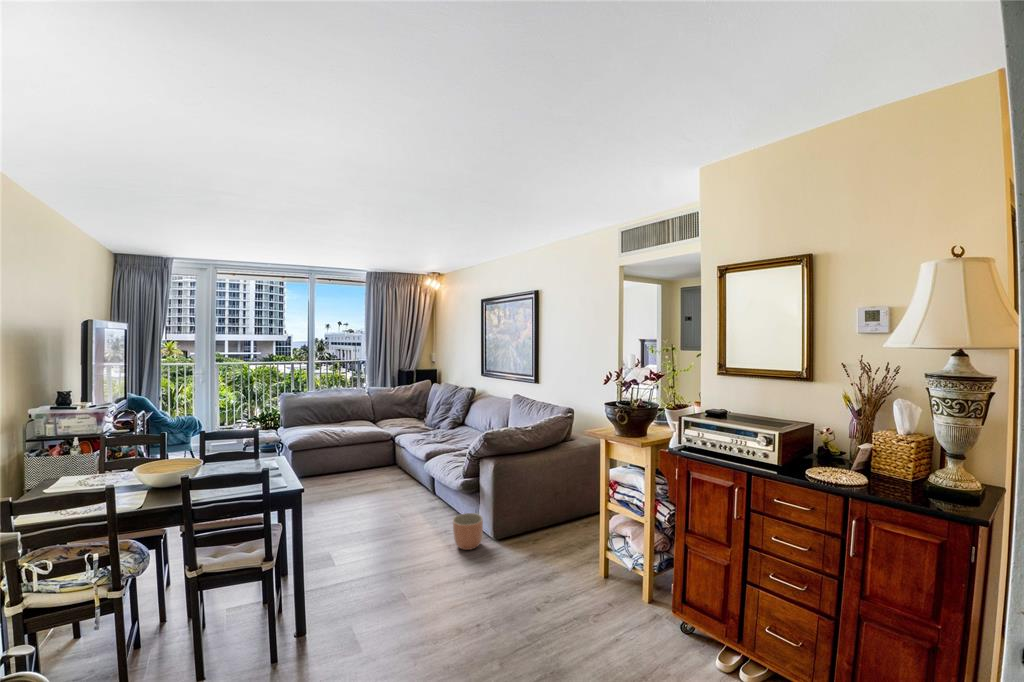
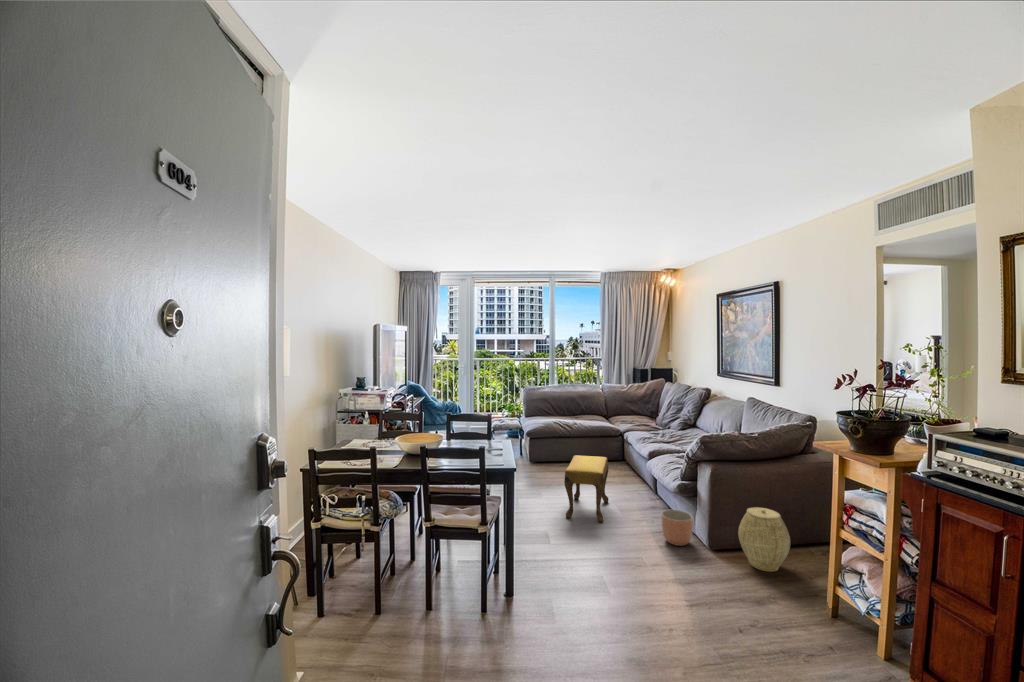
footstool: none [343,471,390,551] -> present [564,455,608,522]
woven basket: none [524,495,565,553] -> present [738,507,790,572]

